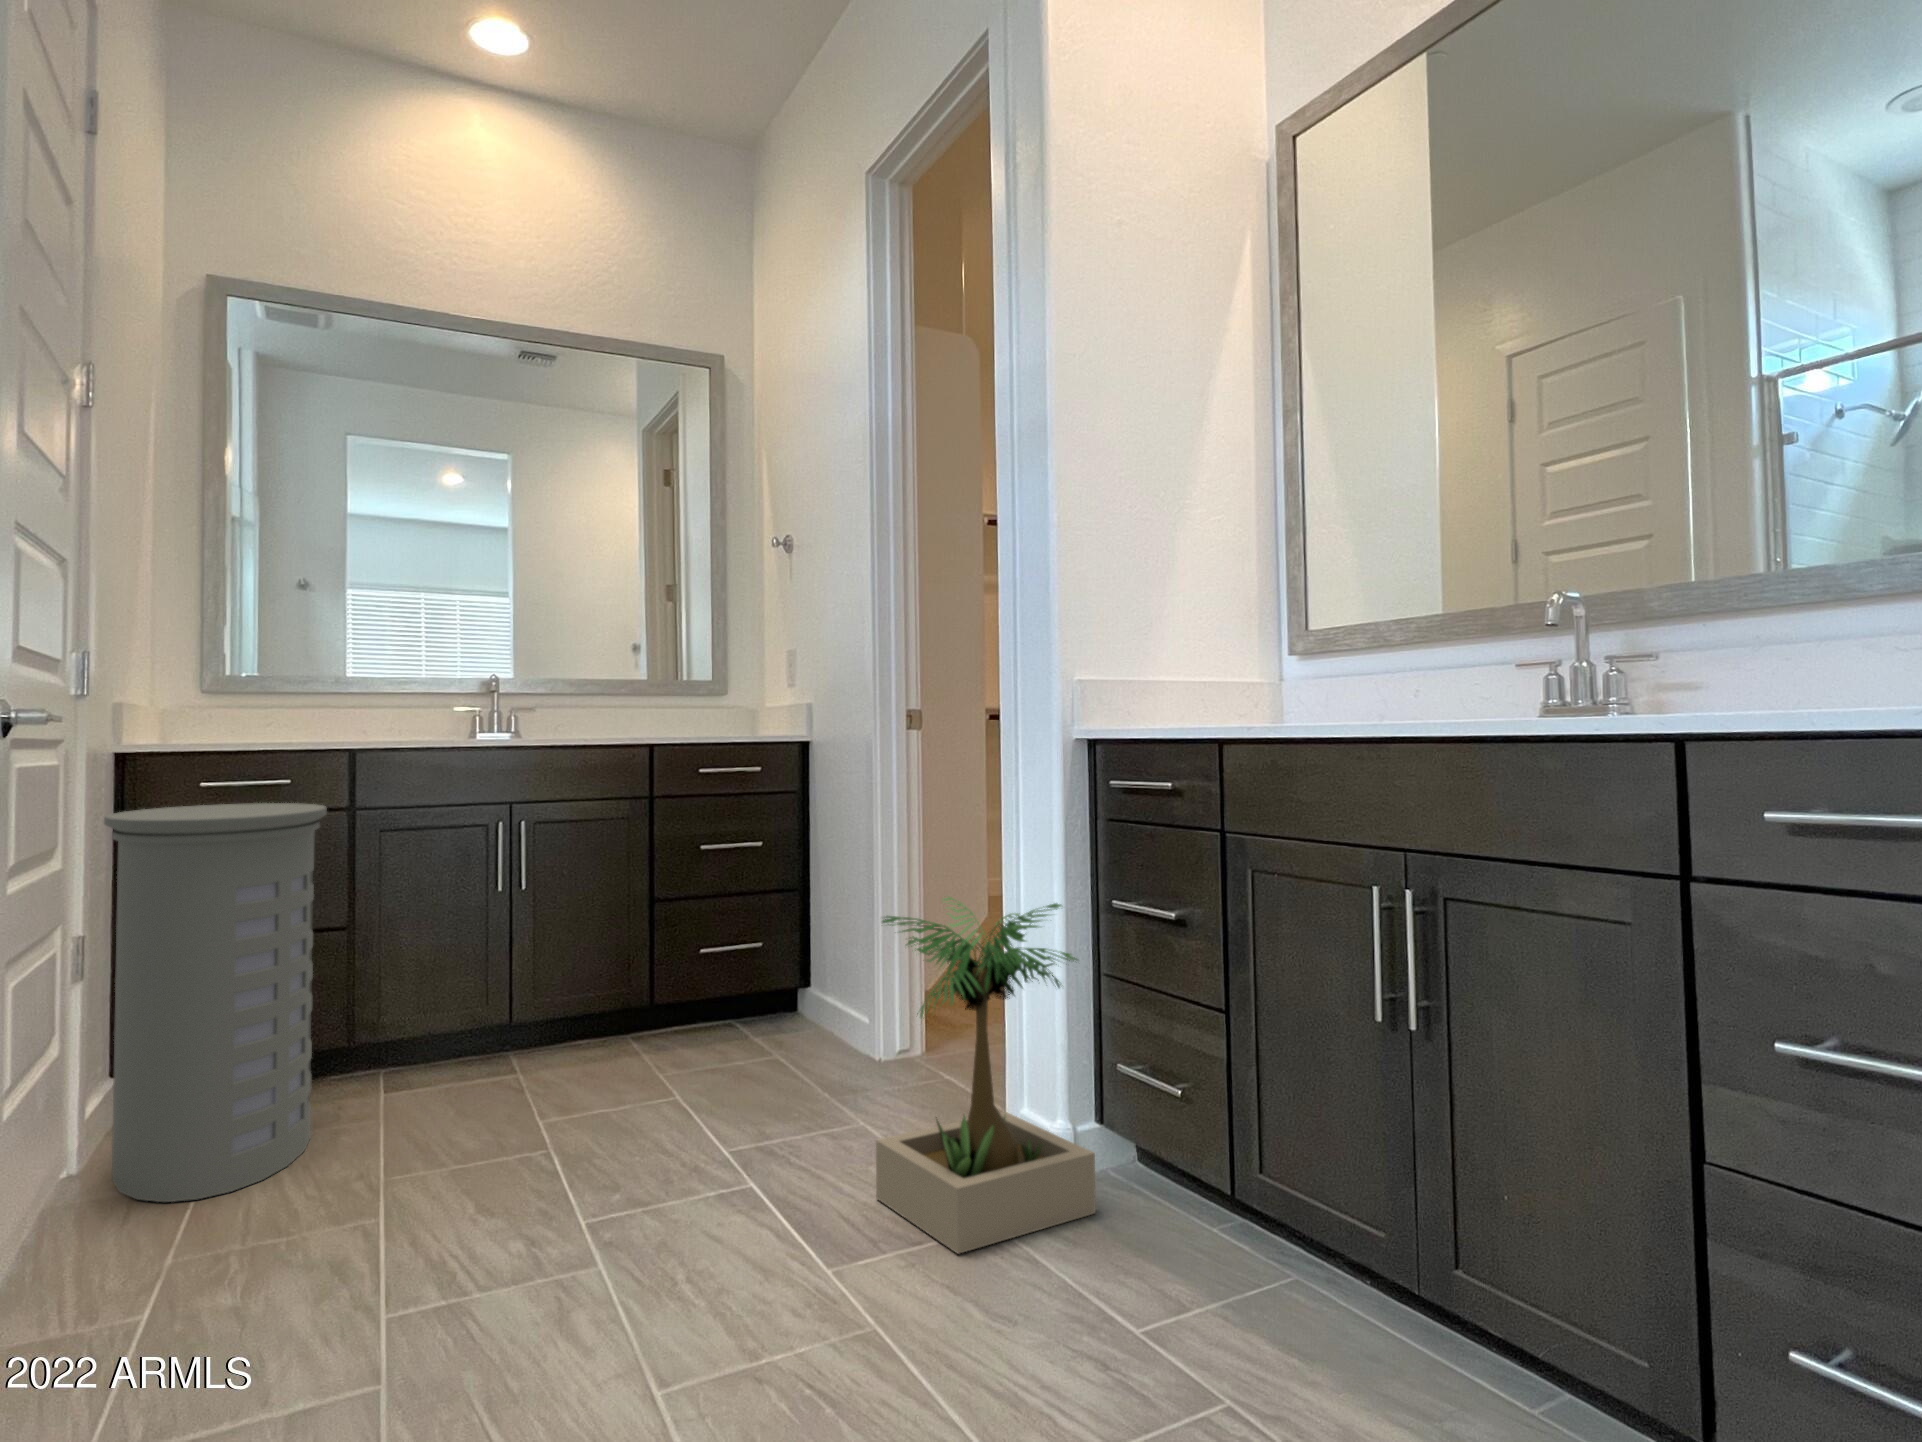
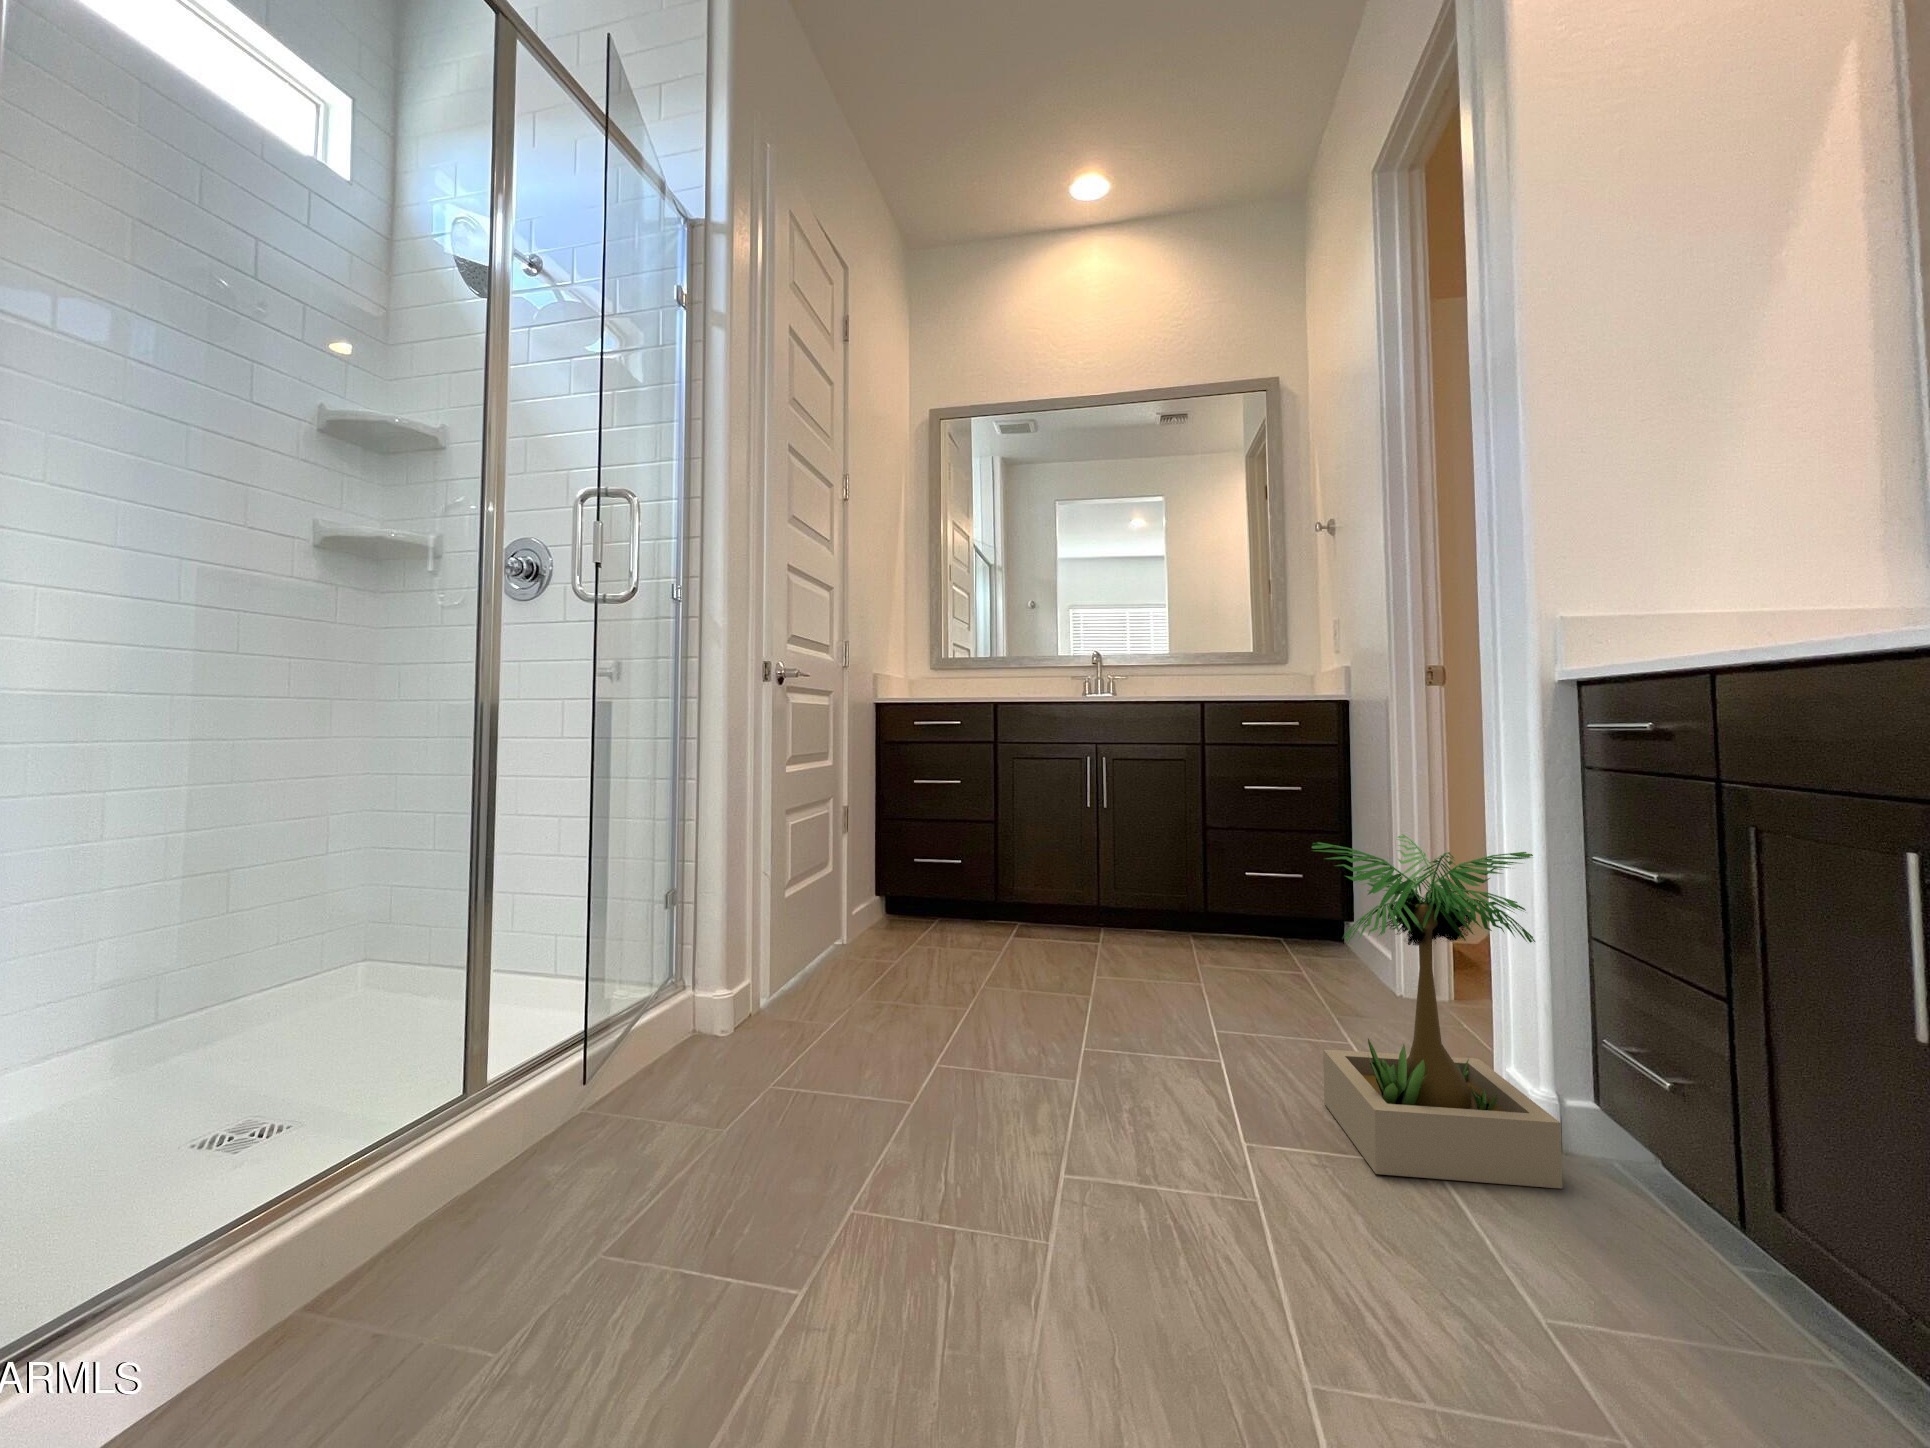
laundry hamper: present [104,803,327,1202] -> none [847,737,969,977]

